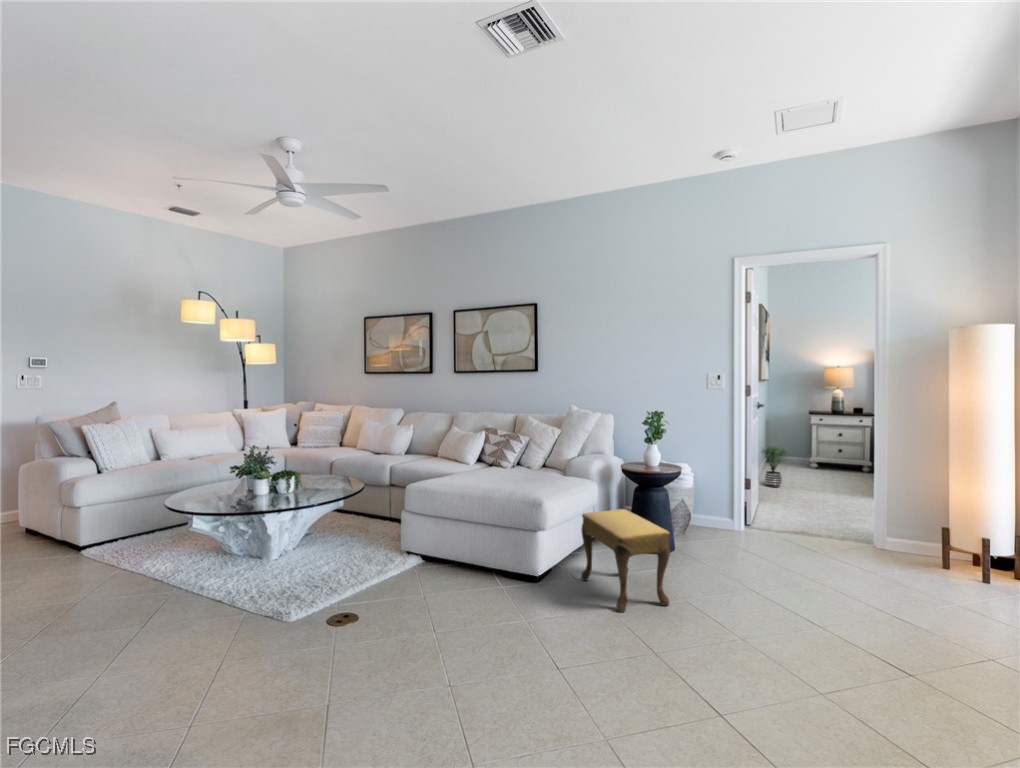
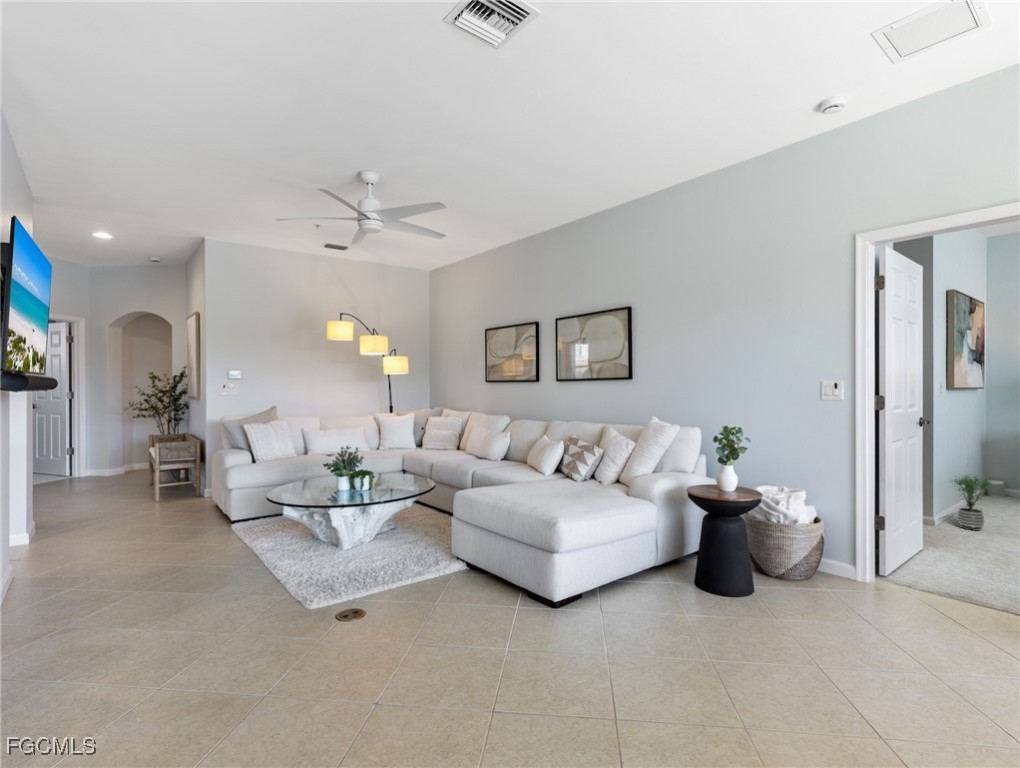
footstool: present [581,509,670,612] -> none [605,539,685,662]

